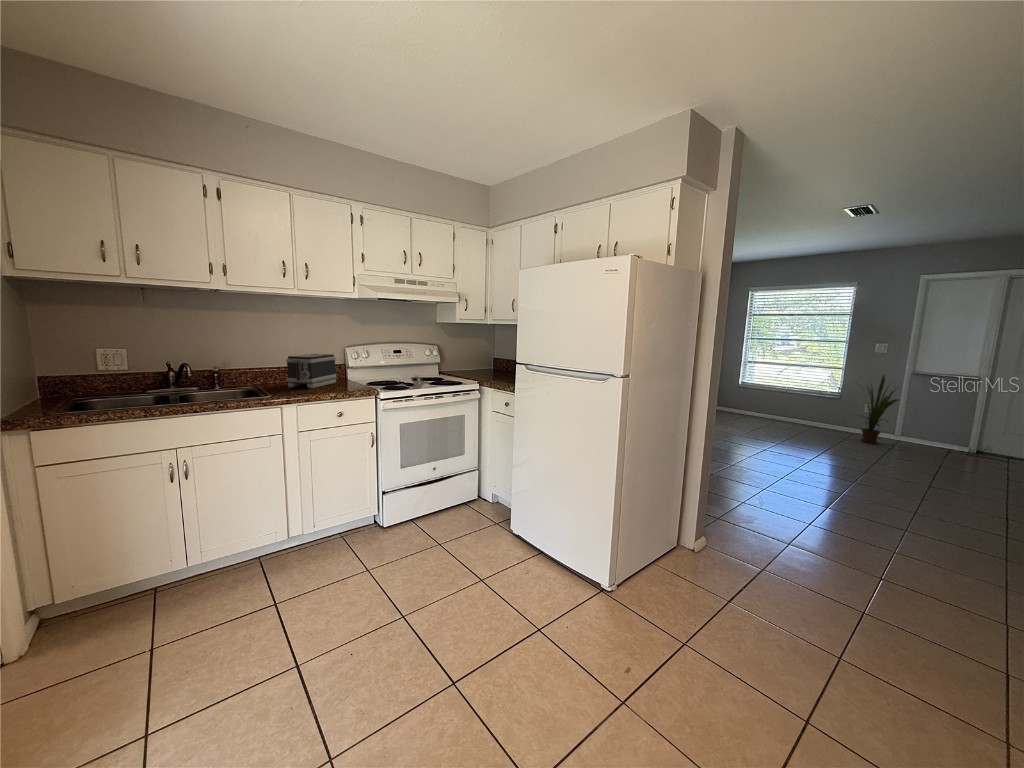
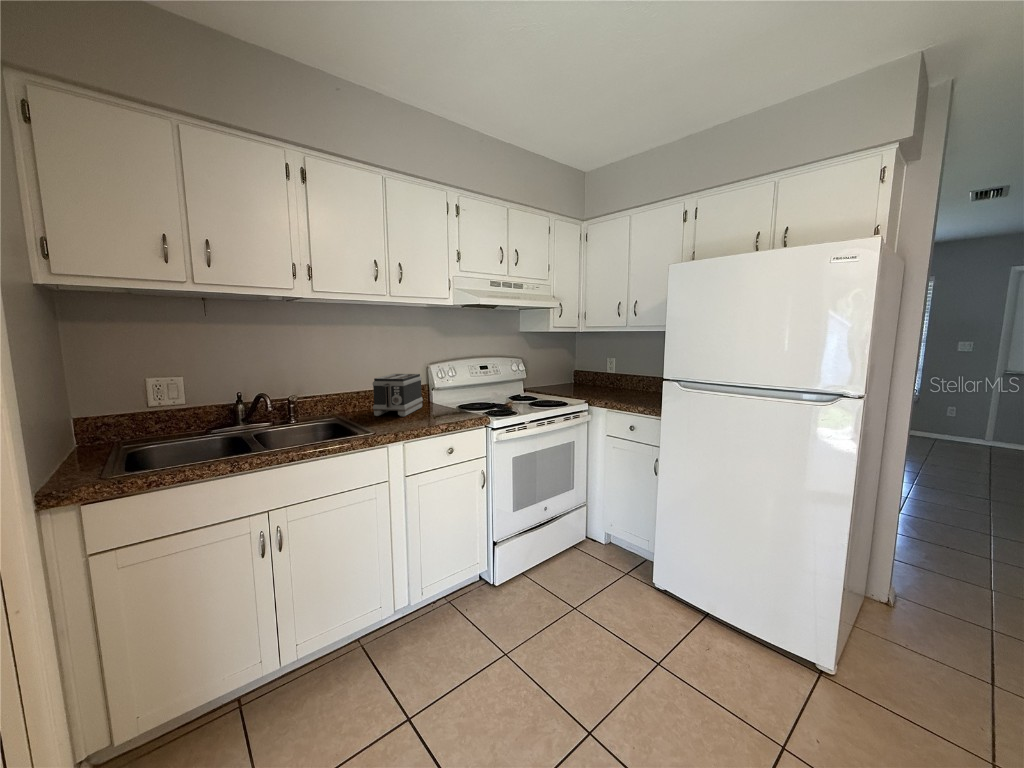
house plant: present [861,375,899,444] -> none [930,376,990,450]

